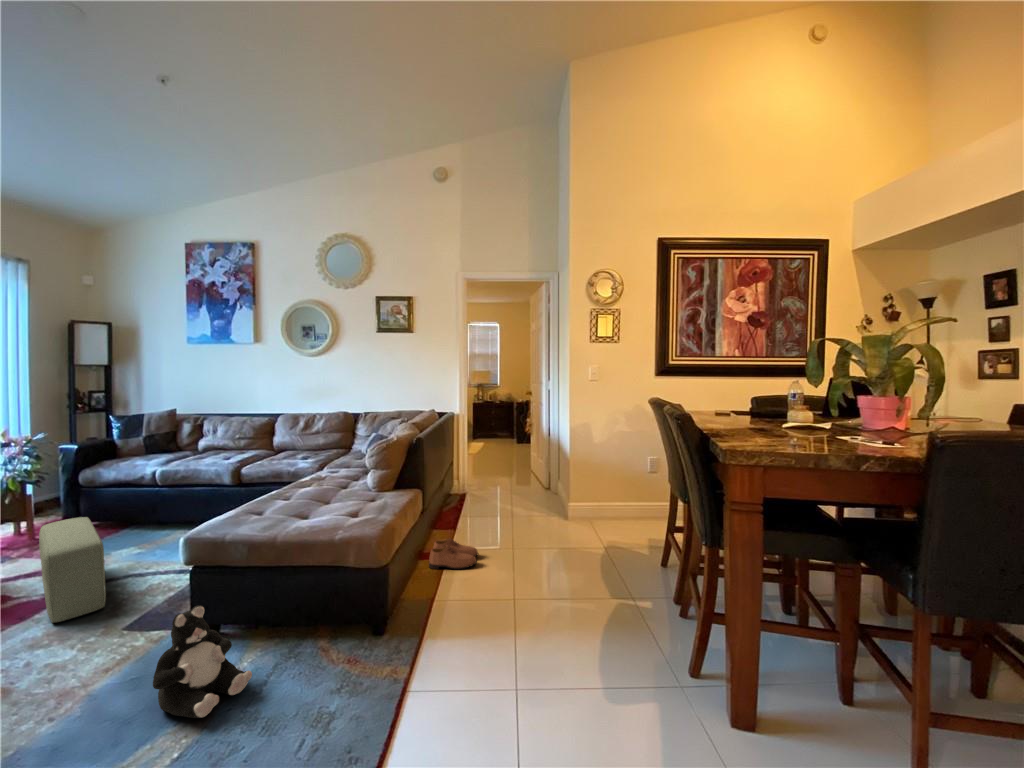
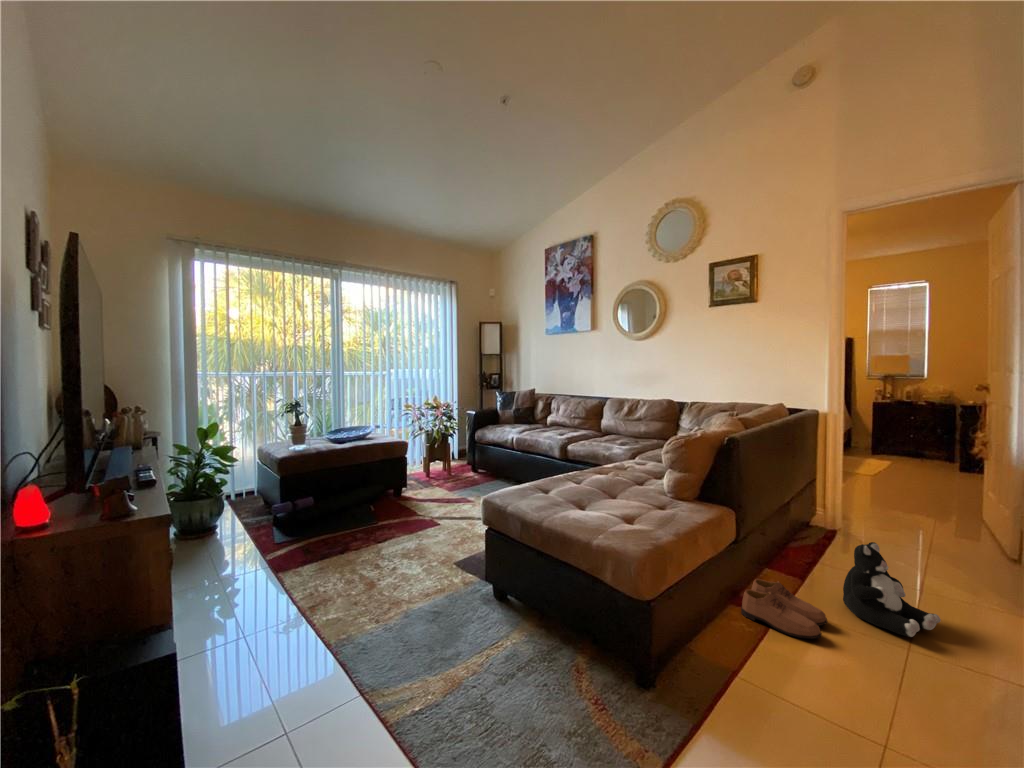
pouf: present [39,517,106,623] -> none [421,466,462,542]
plush toy: present [153,605,252,718] -> present [843,542,941,637]

